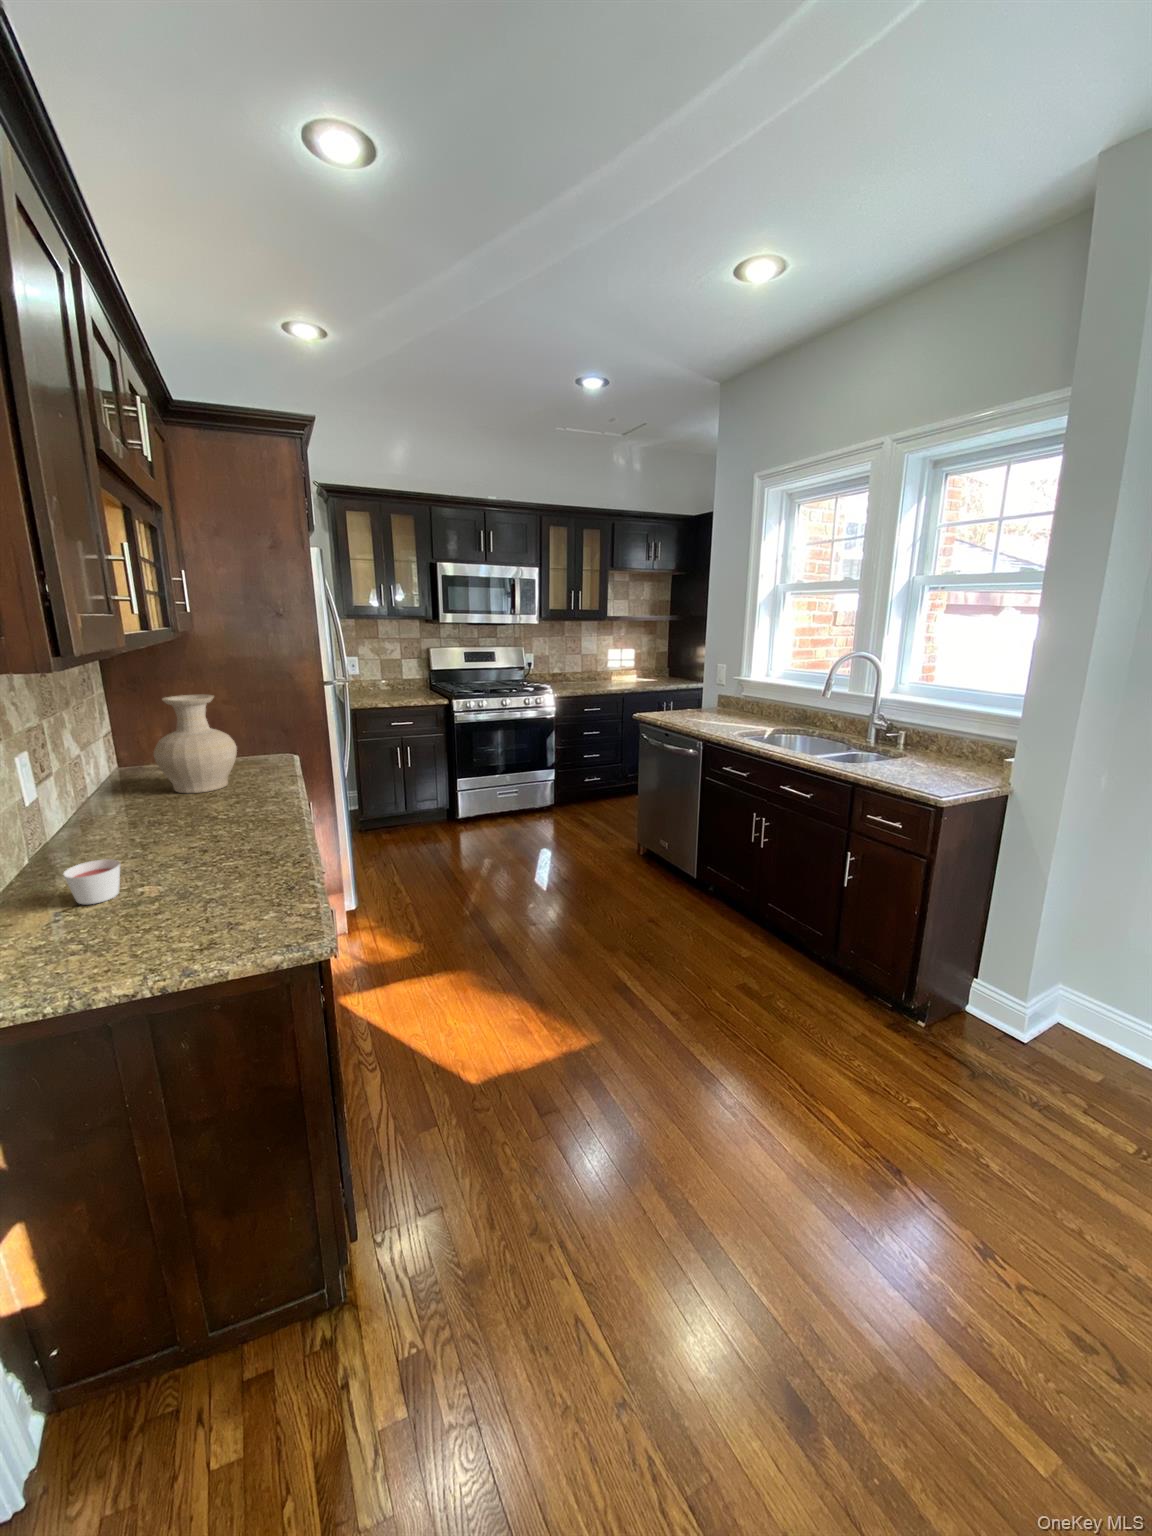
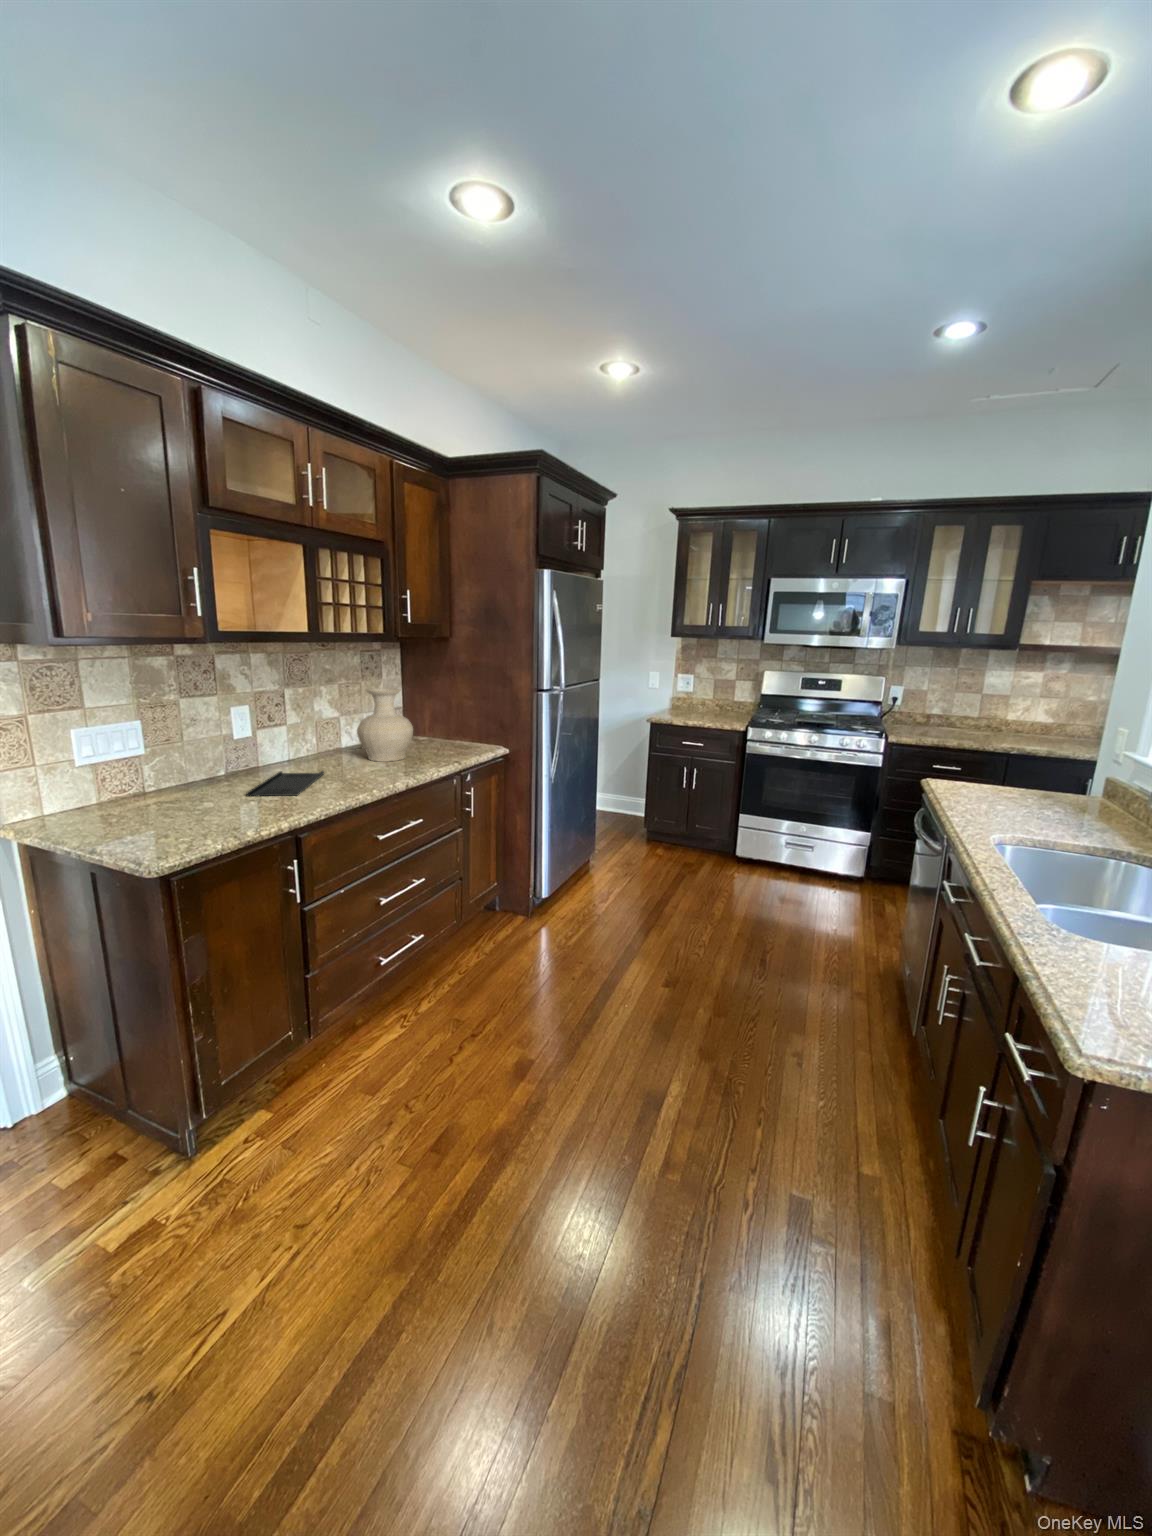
tray: none [125,813,252,861] -> present [247,771,324,796]
candle: present [63,859,120,904] -> none [154,779,188,804]

